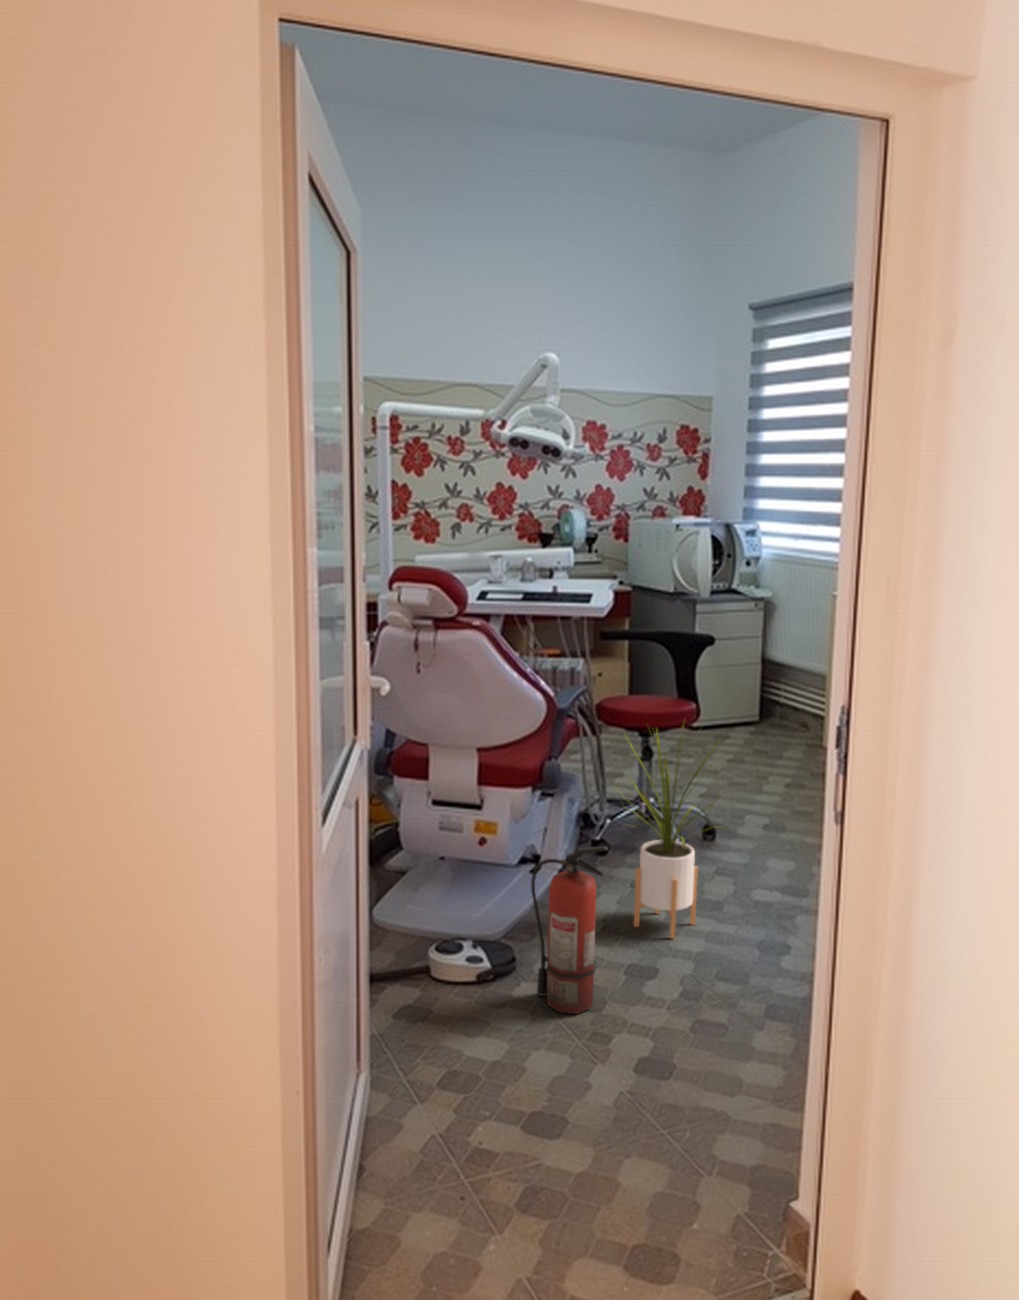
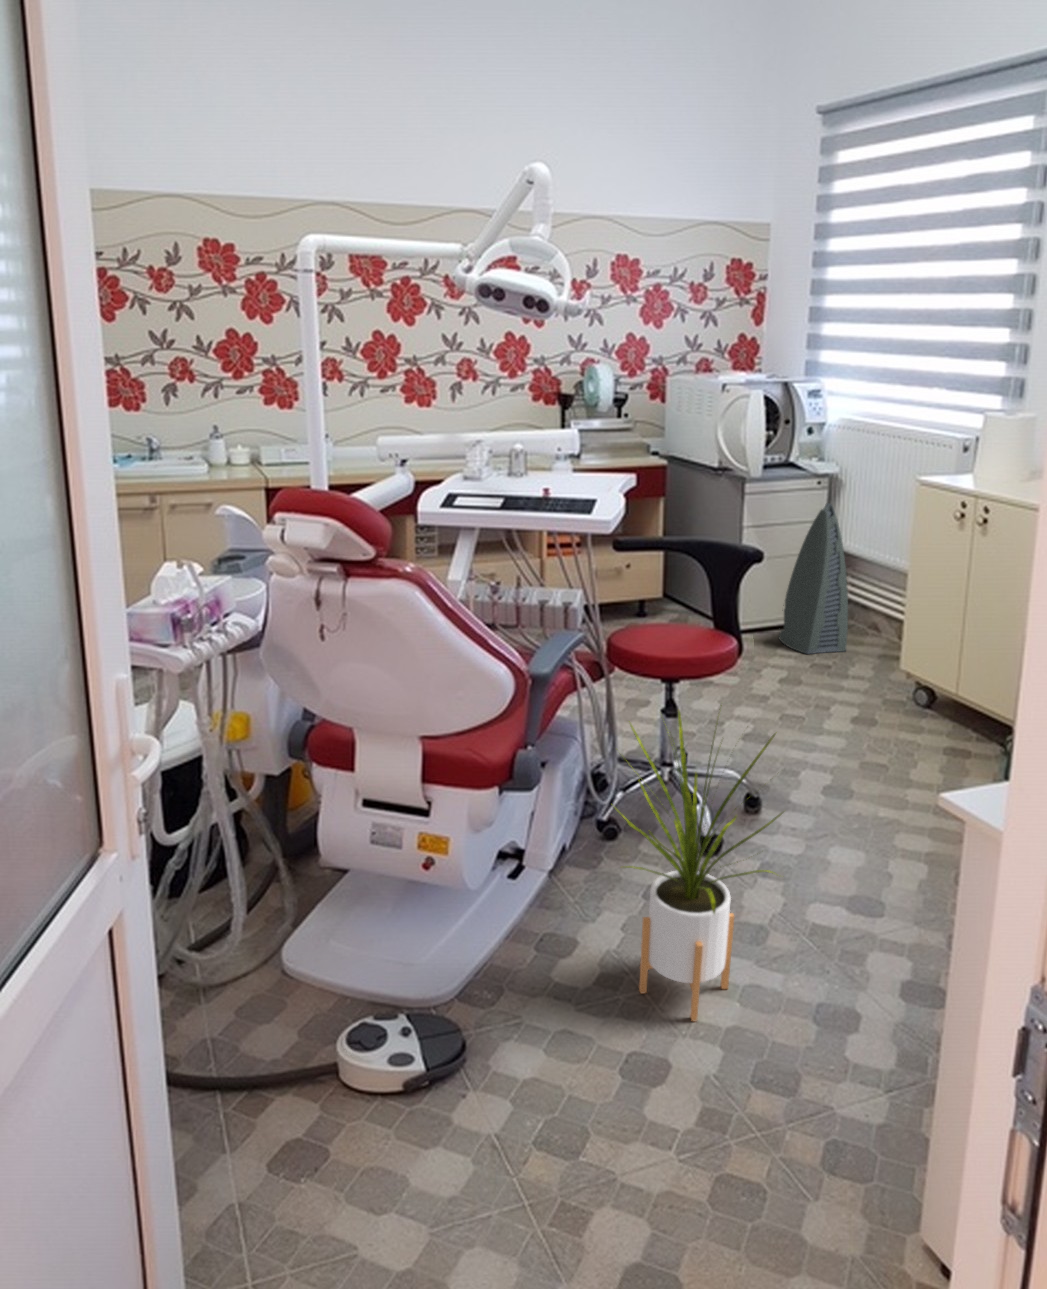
air purifier: none [729,621,785,746] -> present [779,503,848,654]
fire extinguisher: present [531,846,608,1014] -> none [461,965,579,1211]

